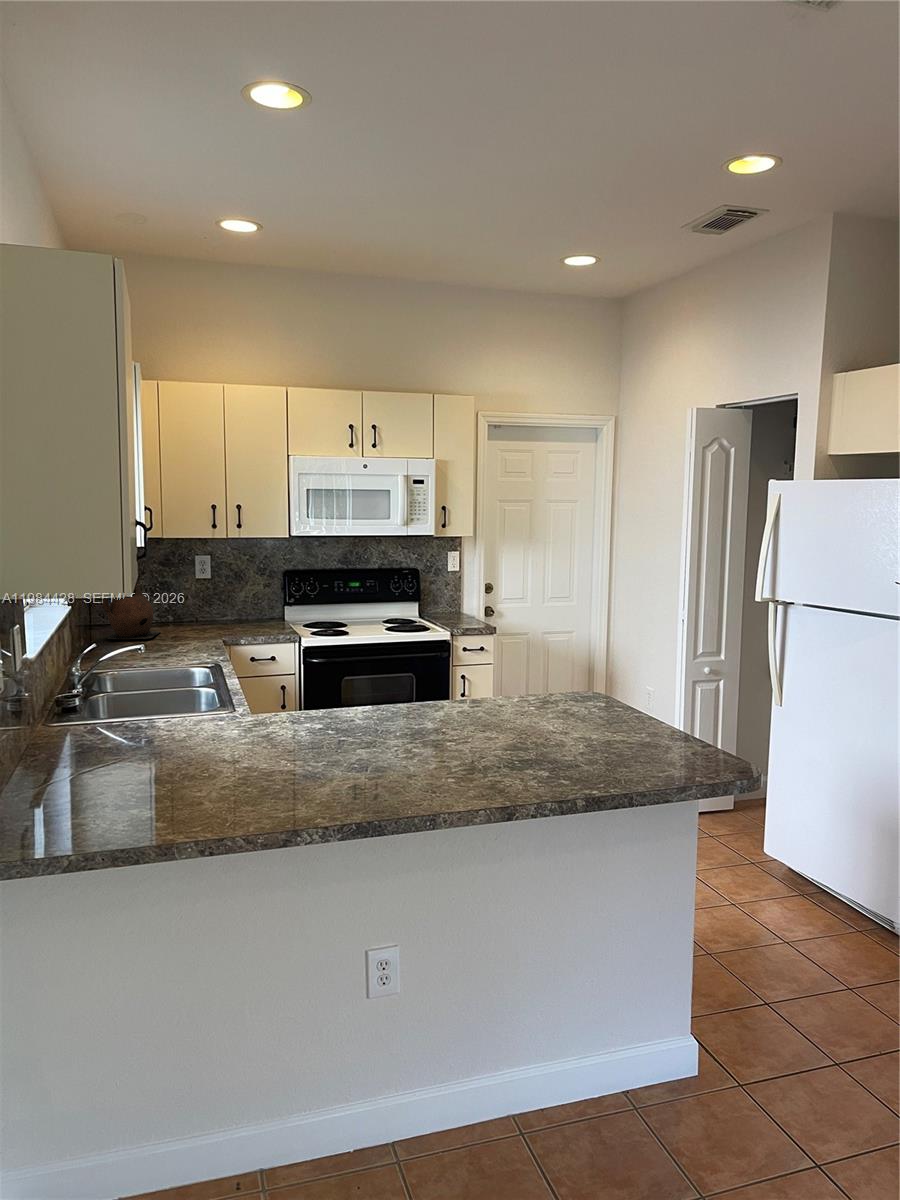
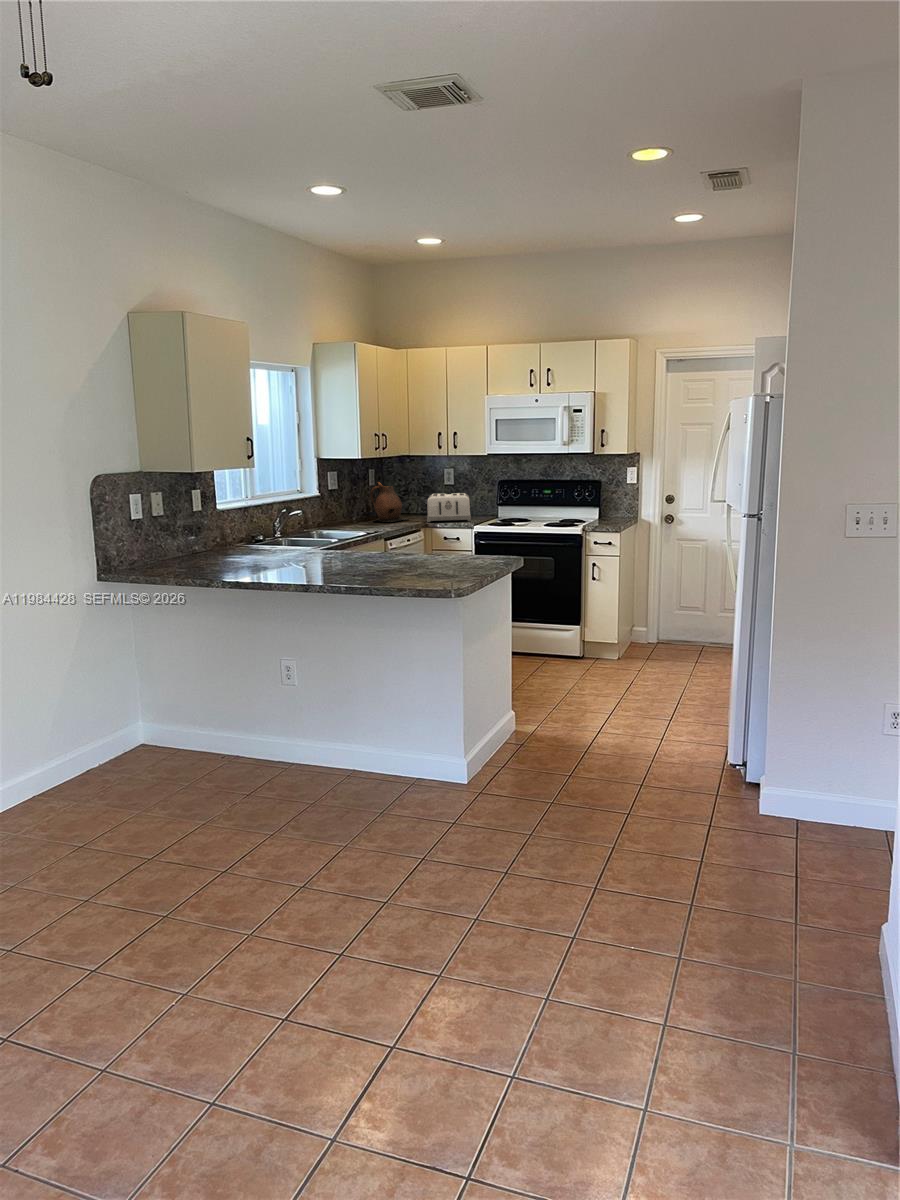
toaster: none [183,590,268,636] -> present [427,493,471,522]

